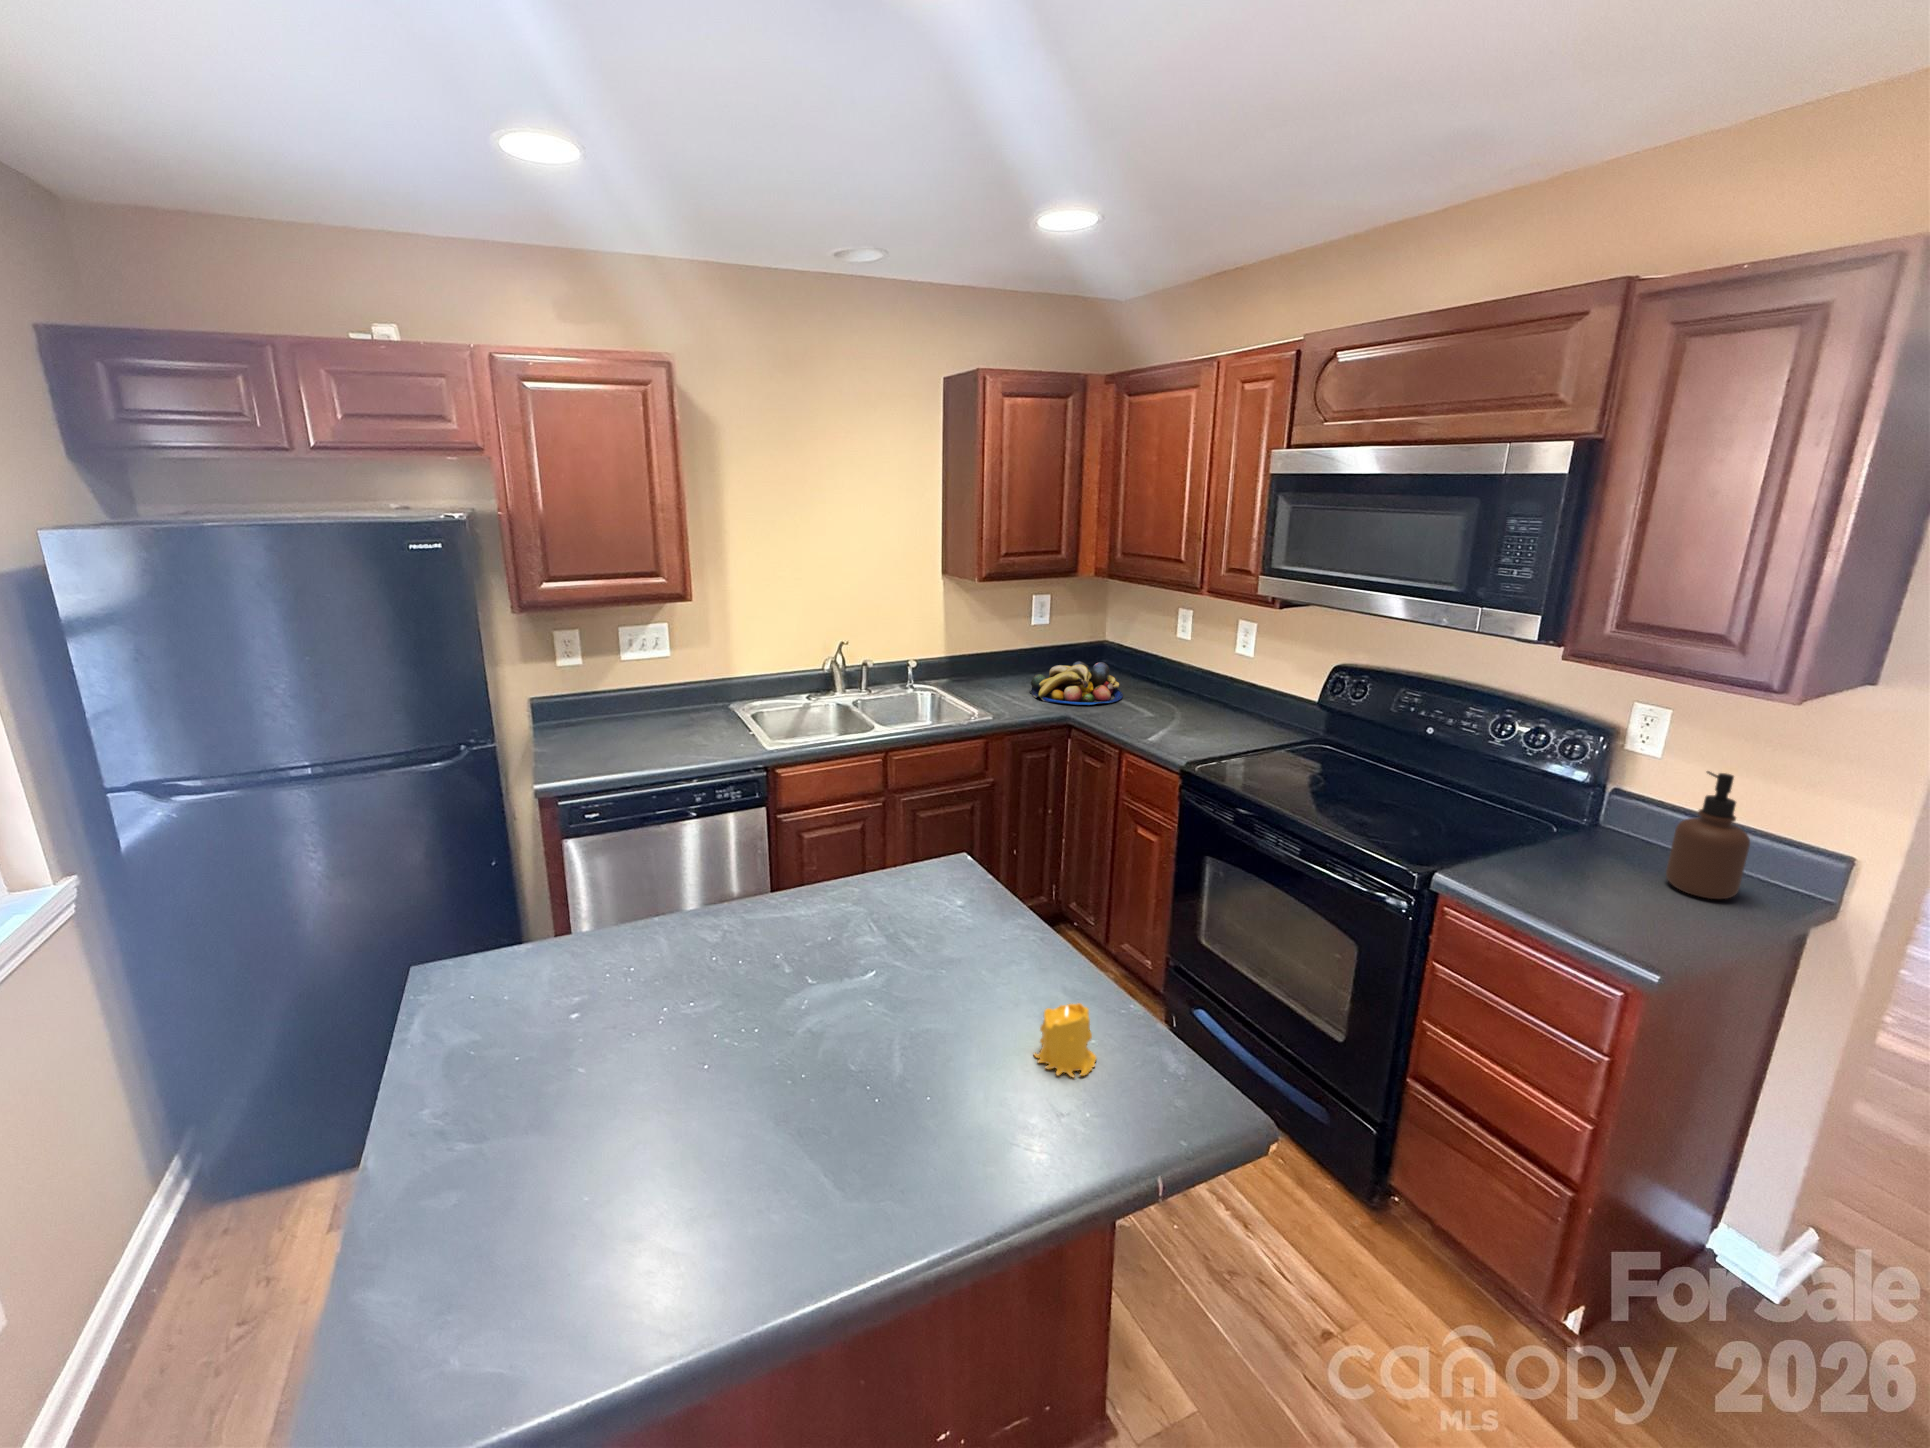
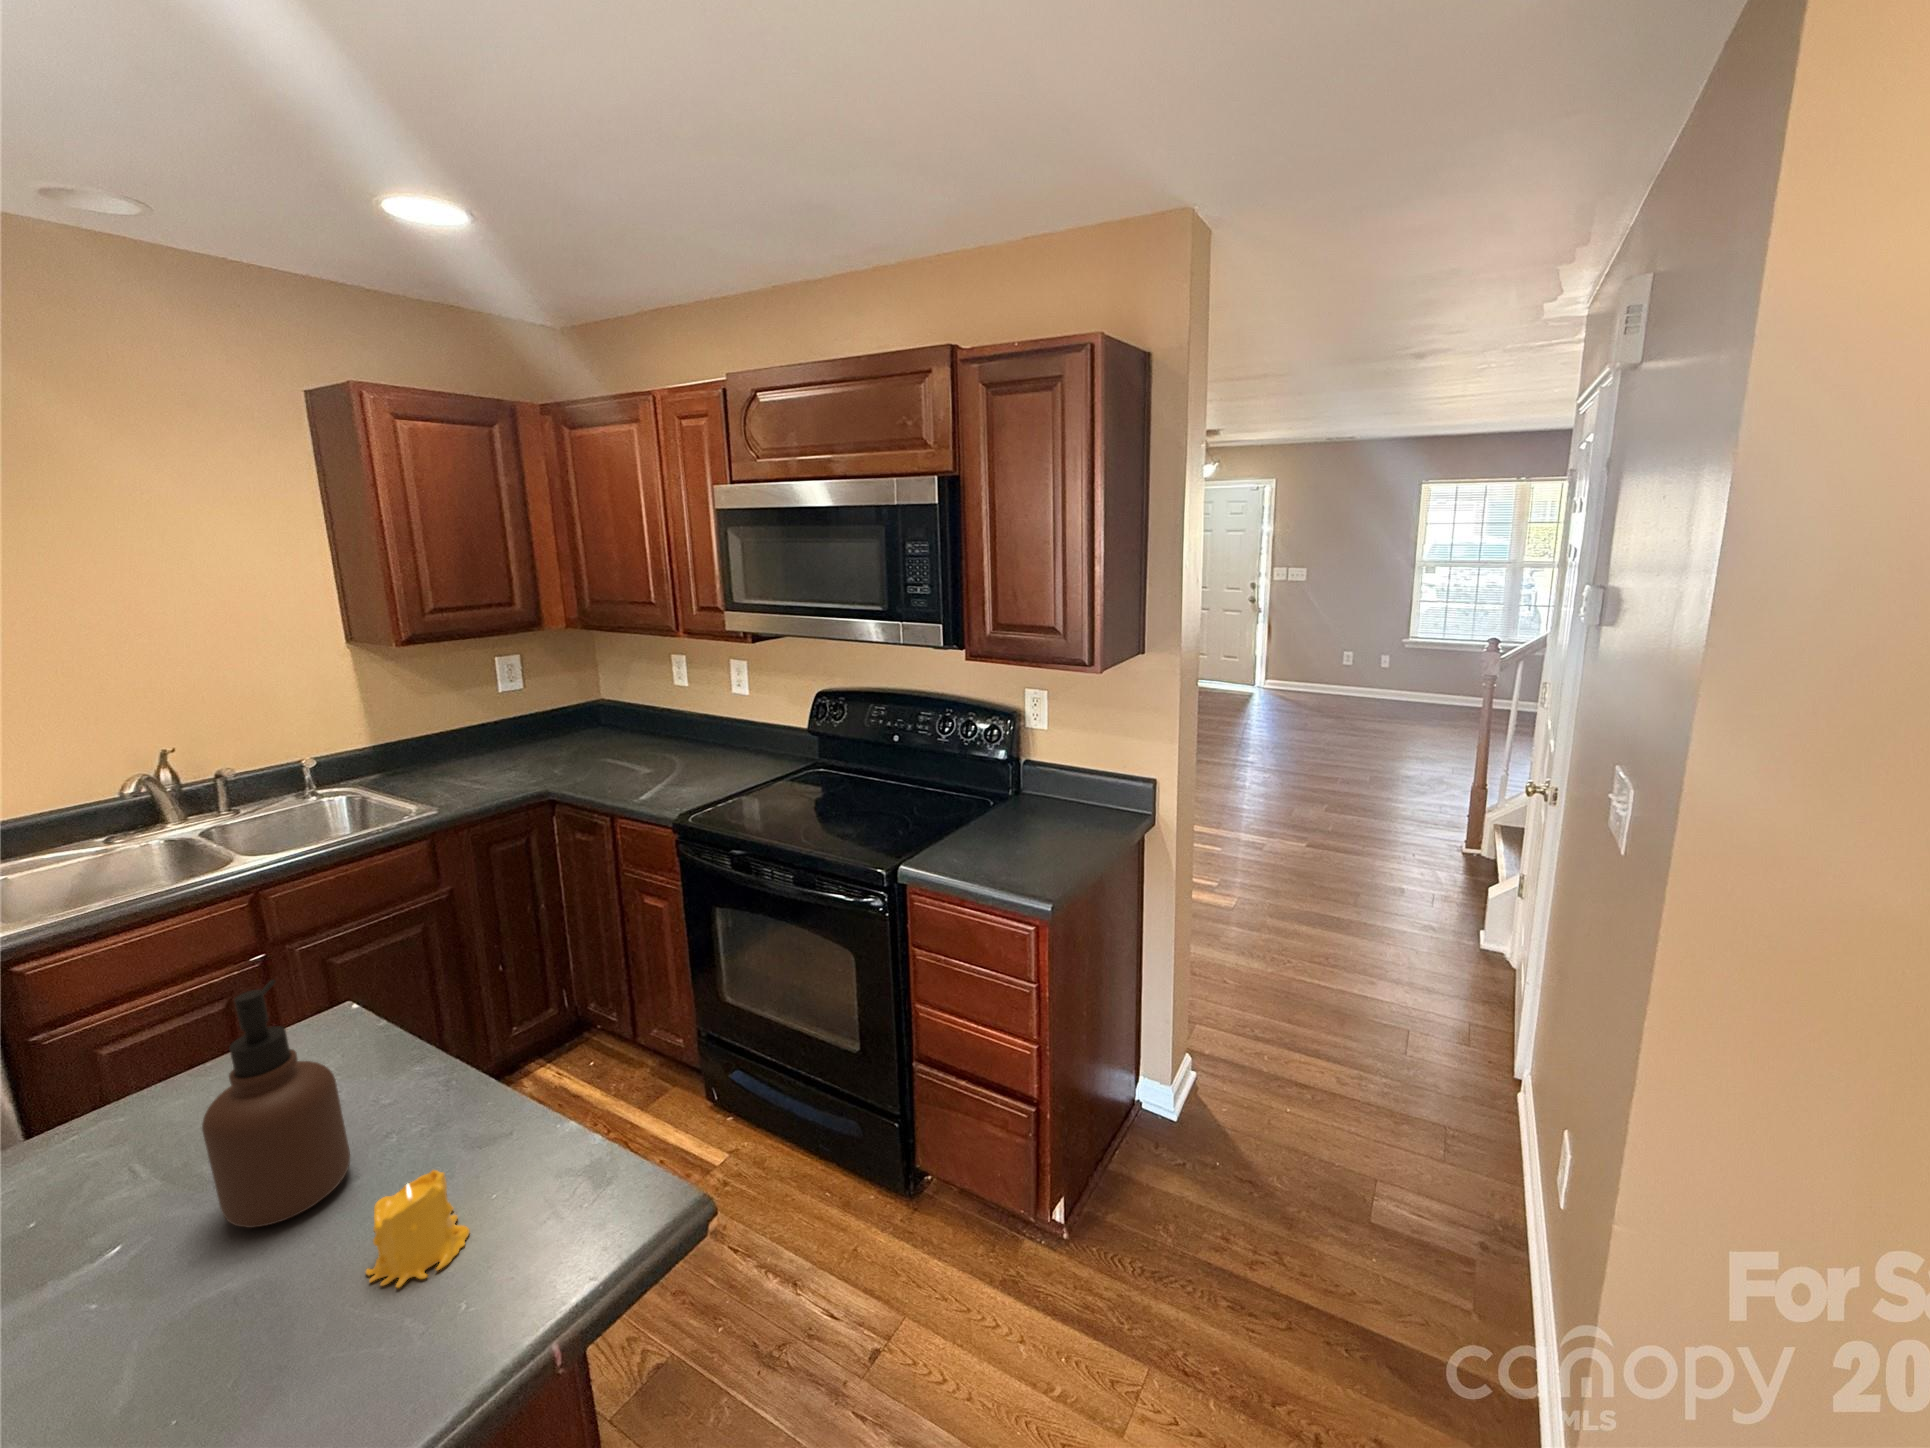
fruit bowl: present [1030,661,1123,705] -> none [499,723,620,778]
soap dispenser: present [1666,771,1750,899] -> present [202,980,350,1228]

